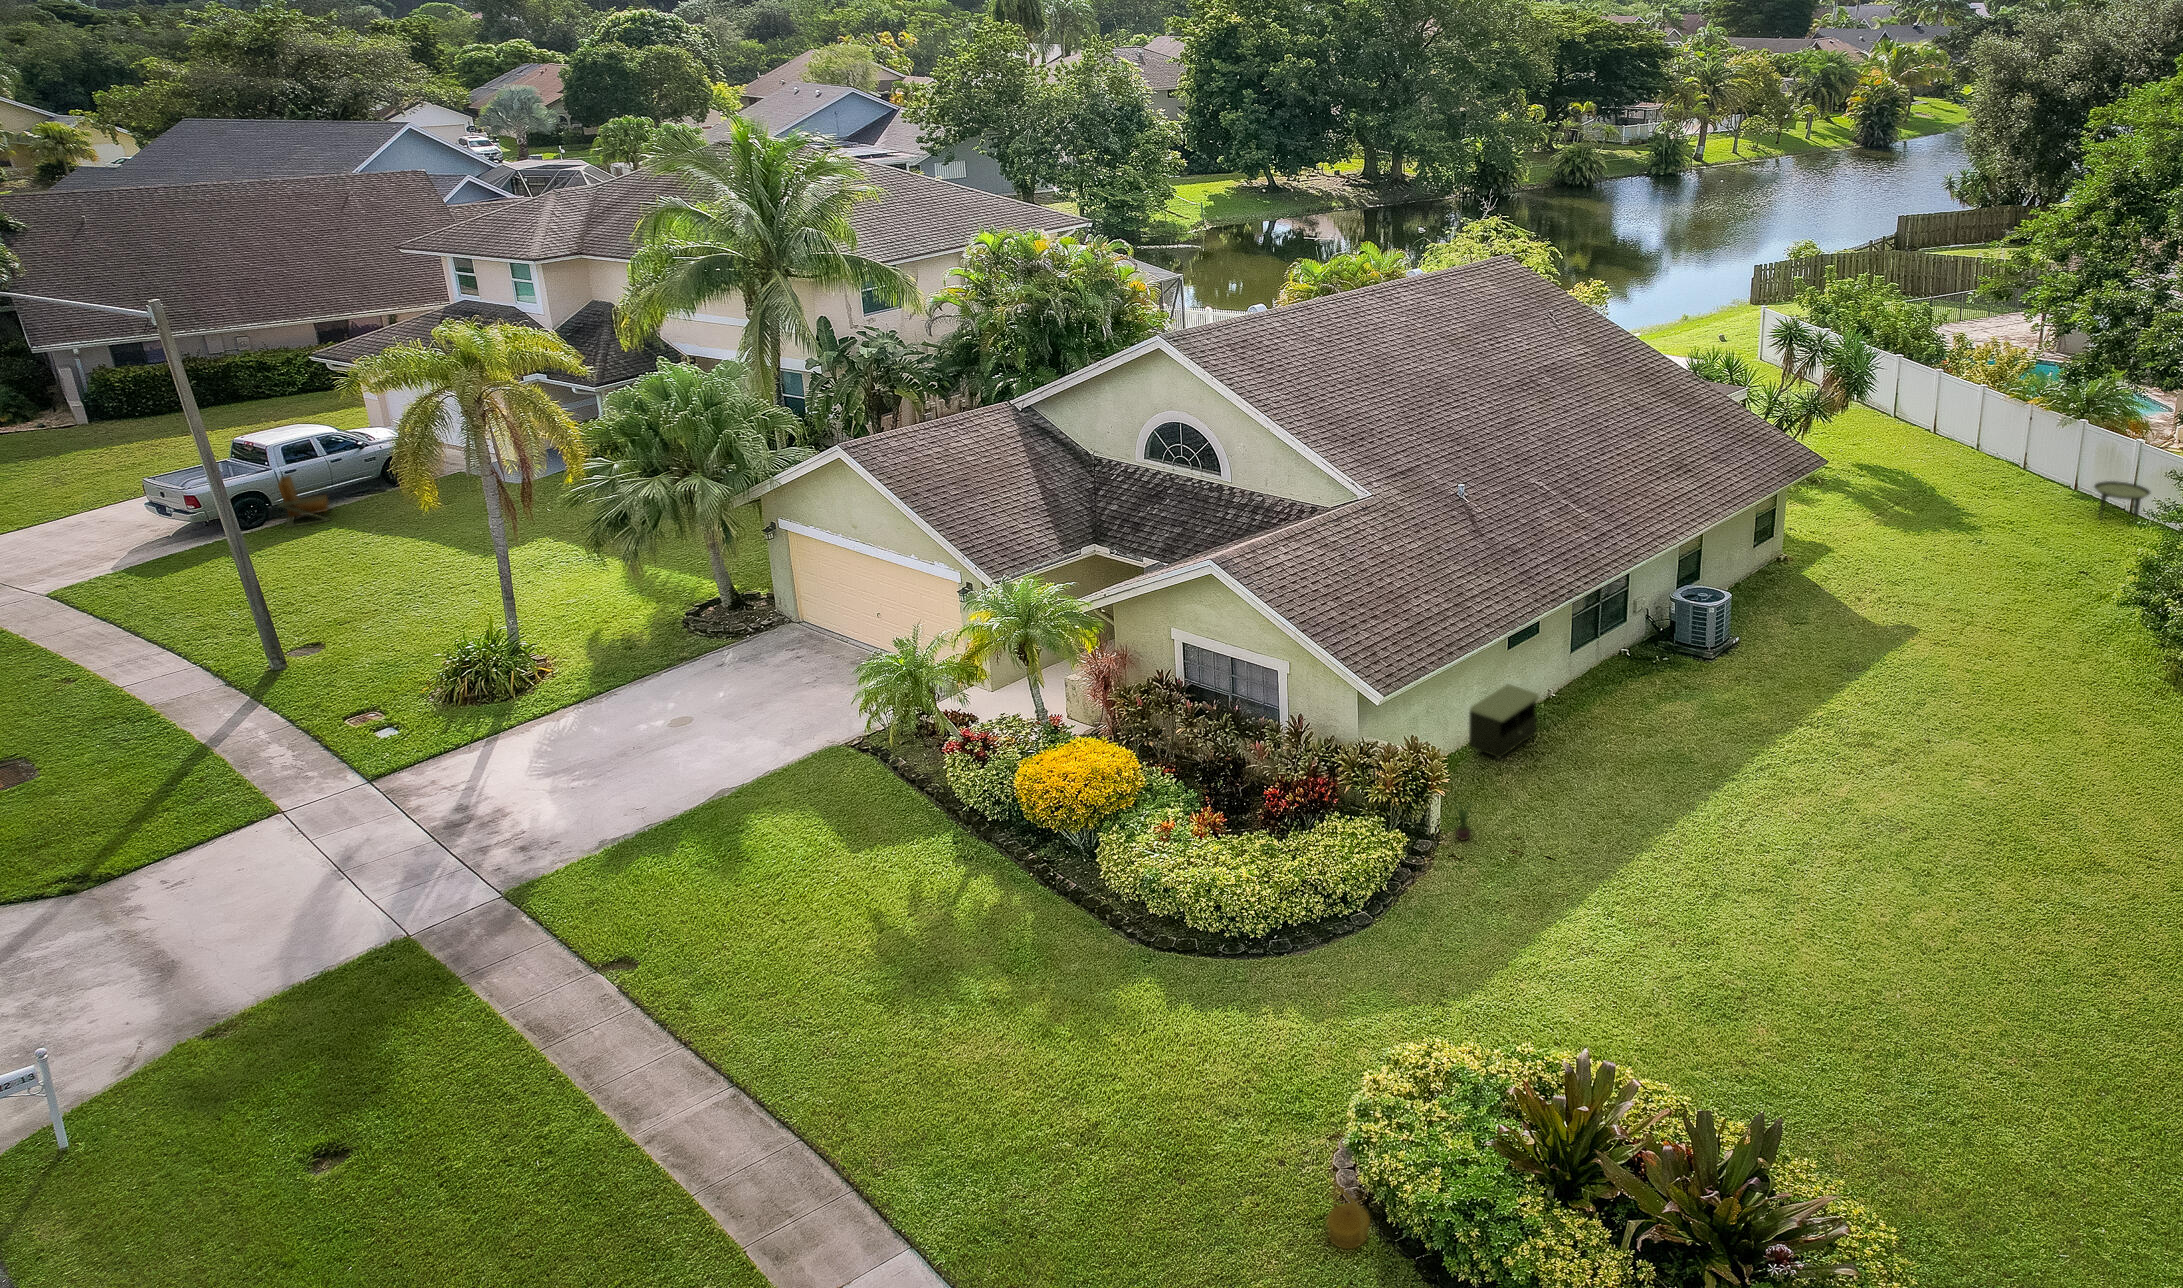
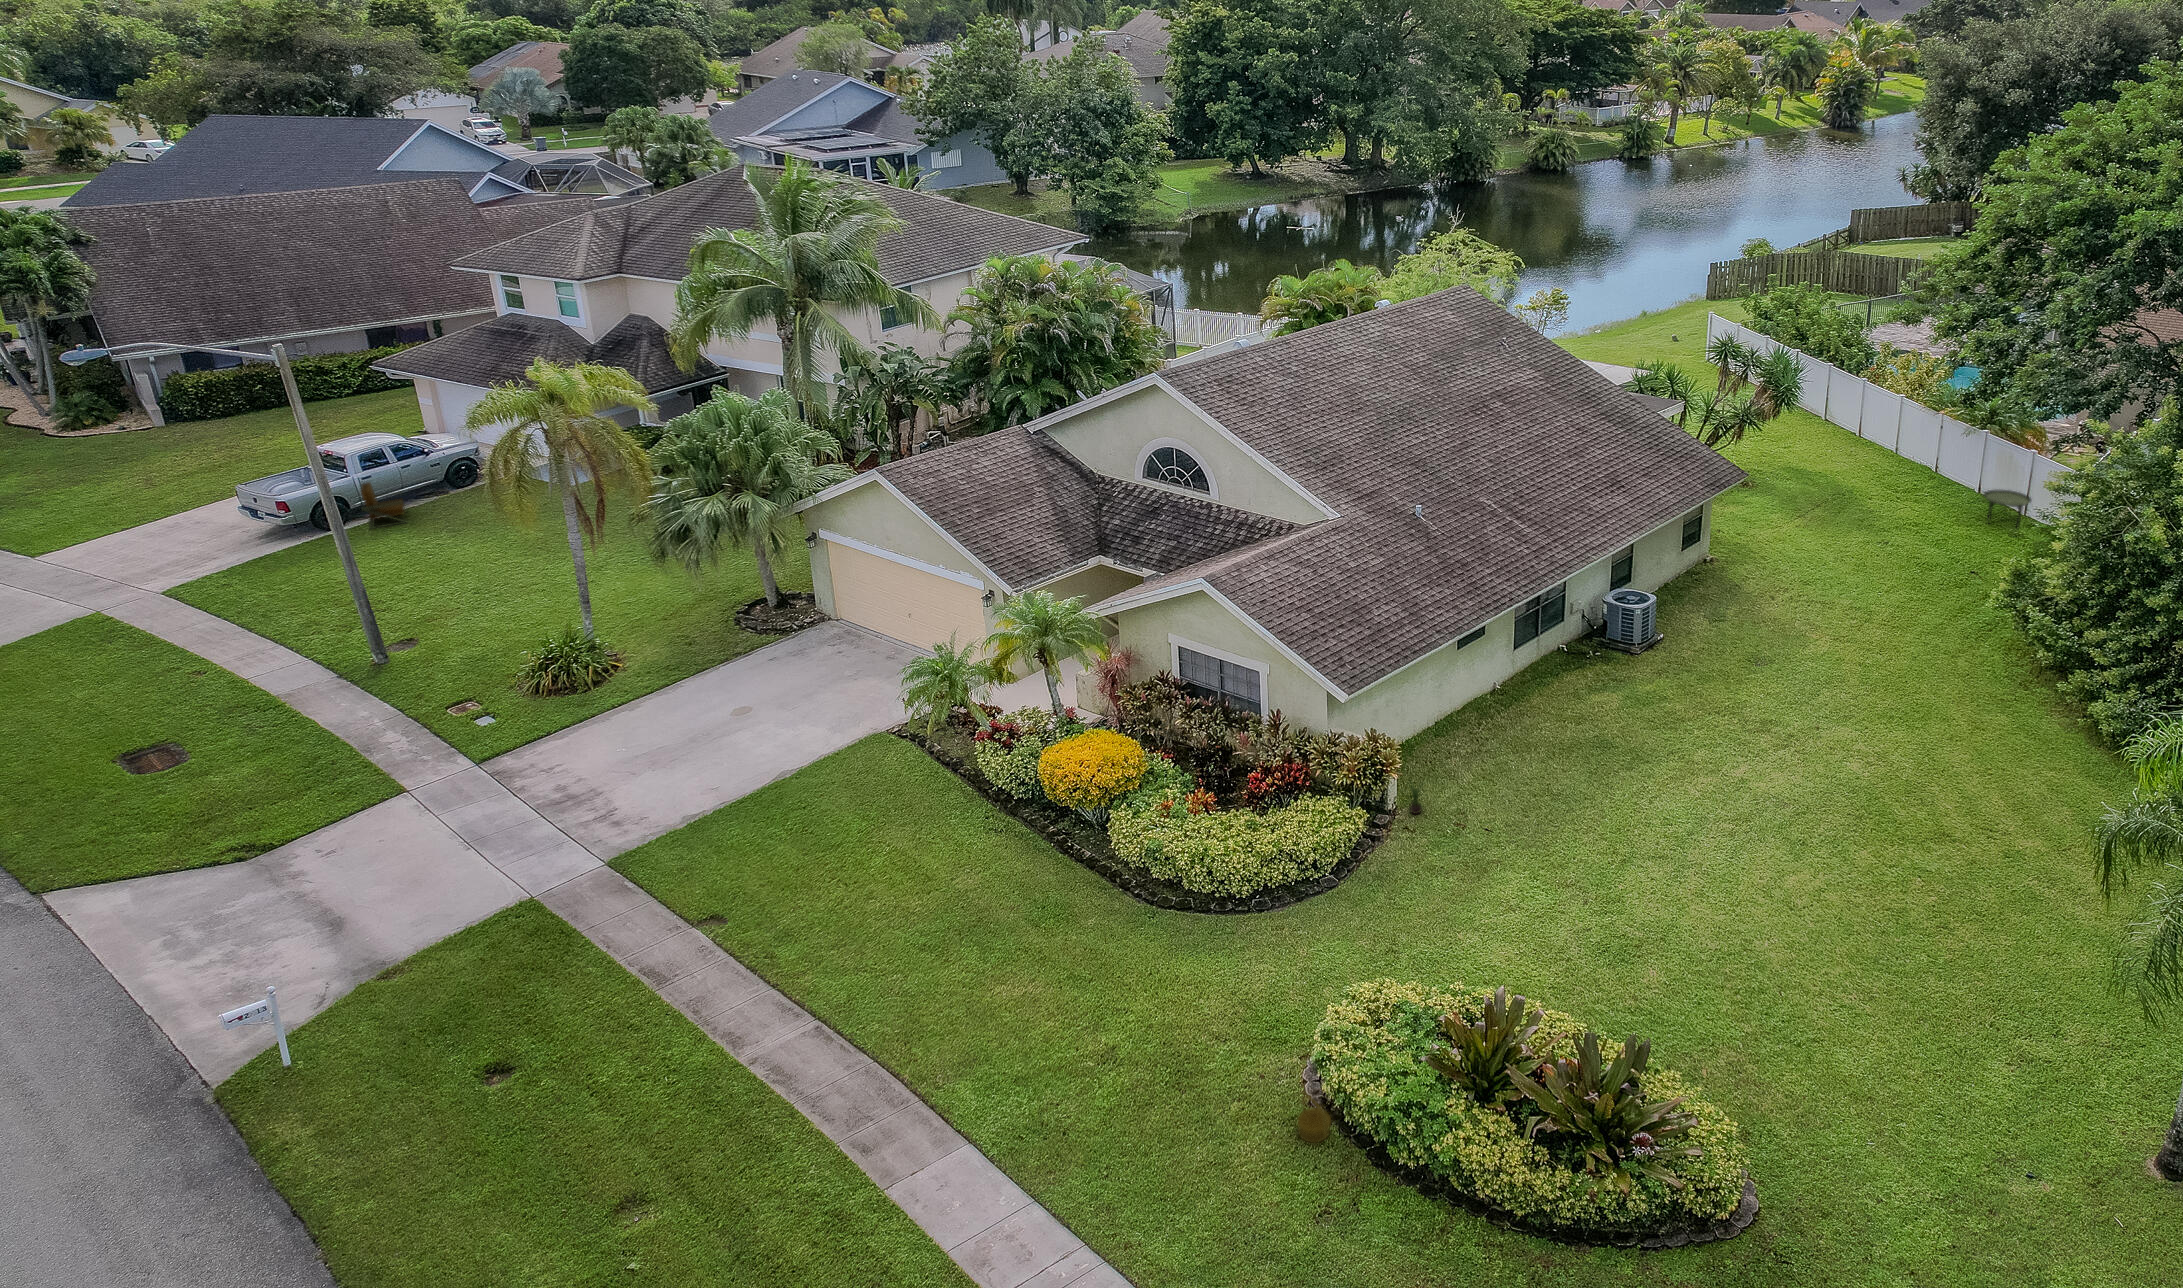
storage bench: present [1469,684,1538,759] -> none [1423,678,1483,744]

